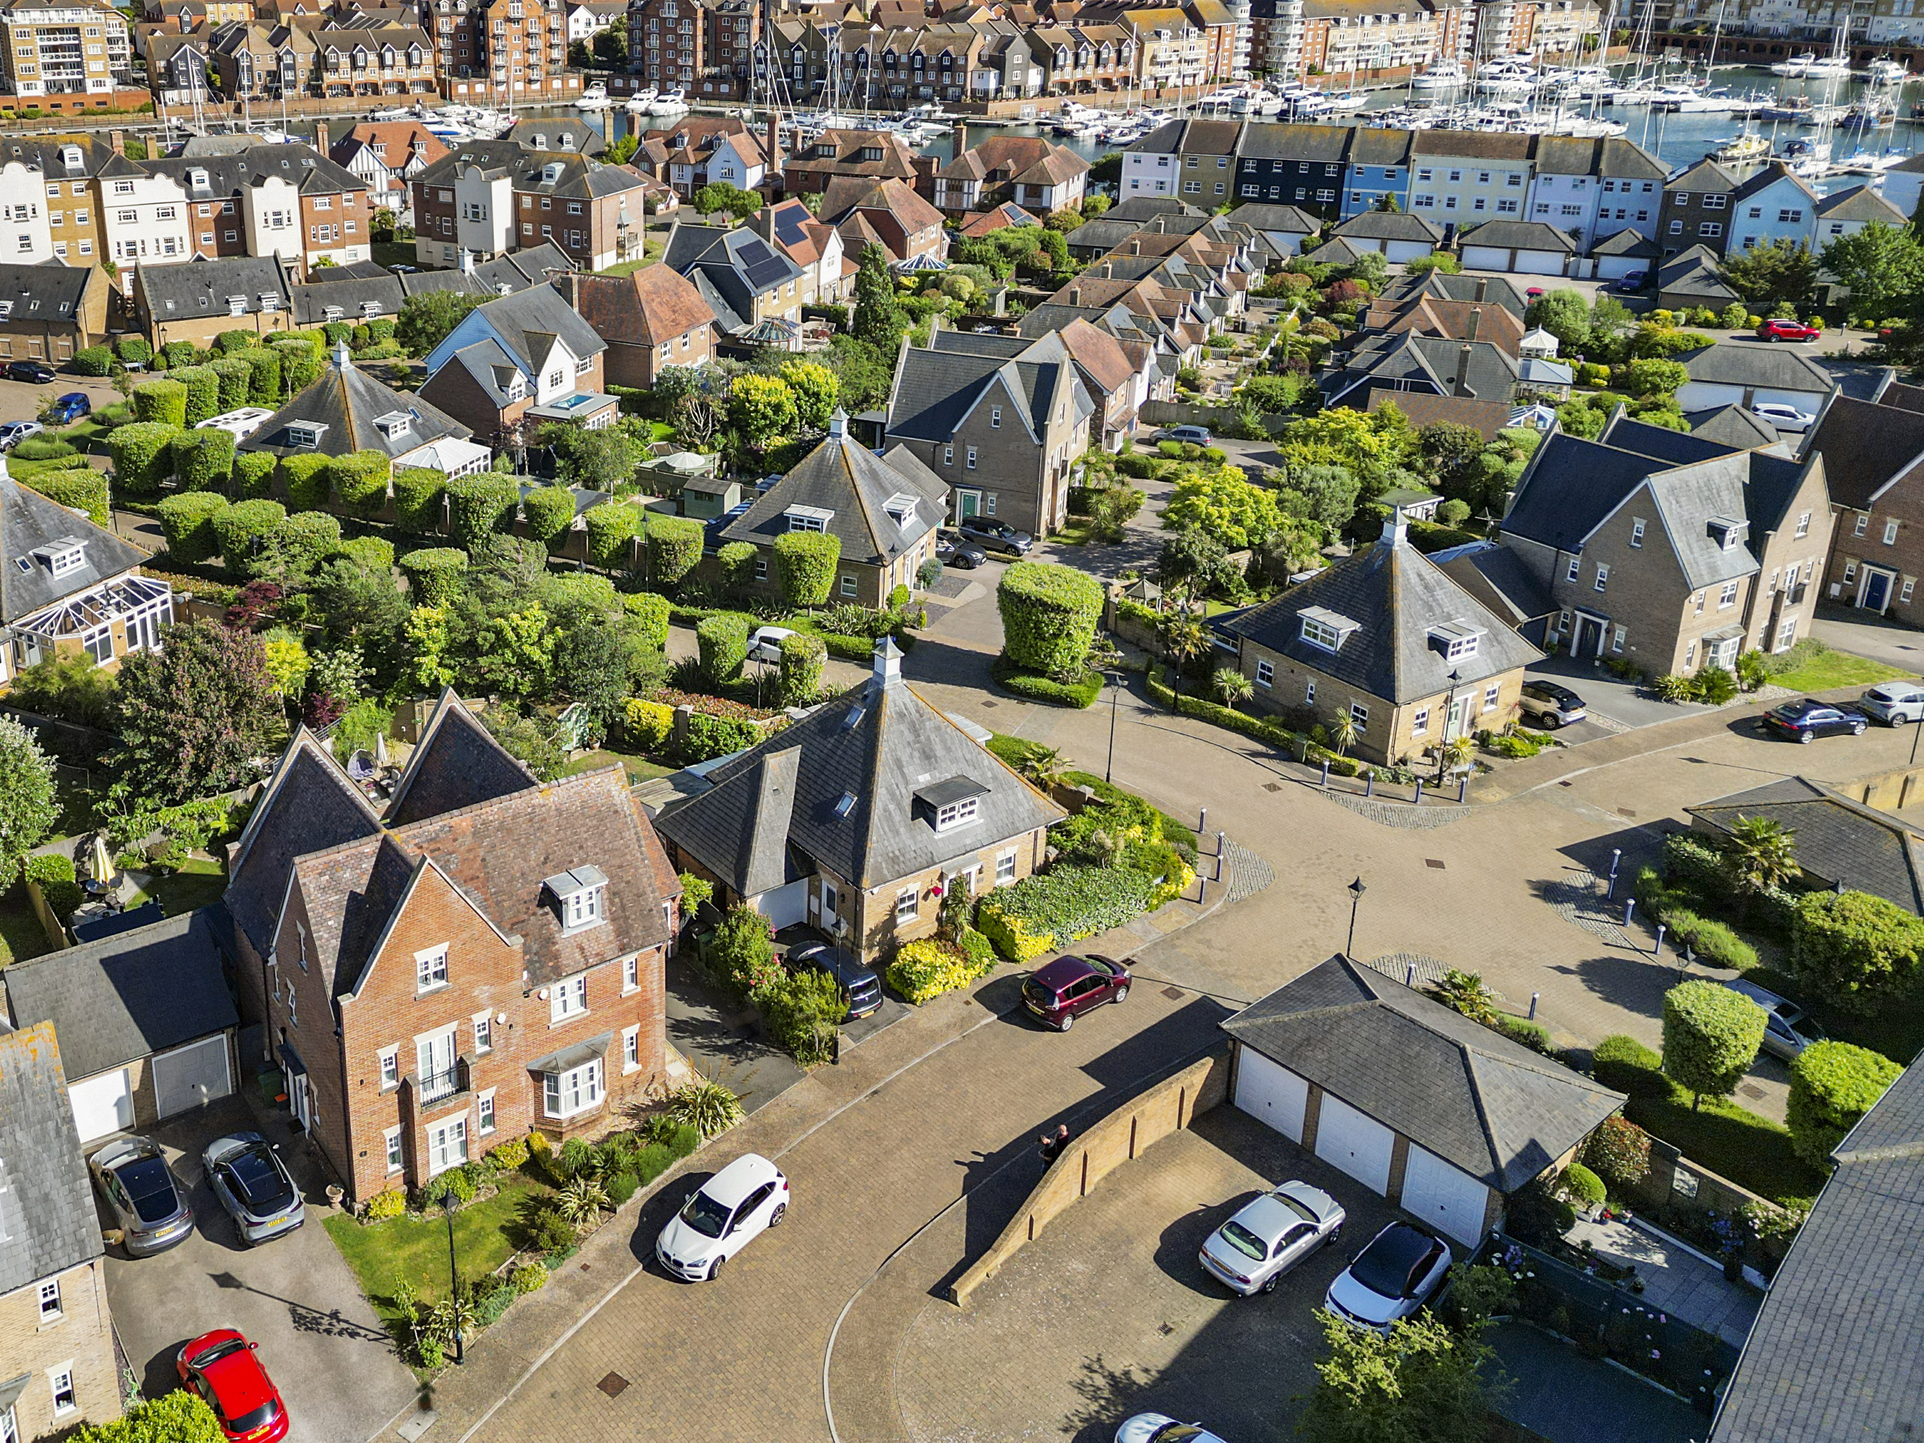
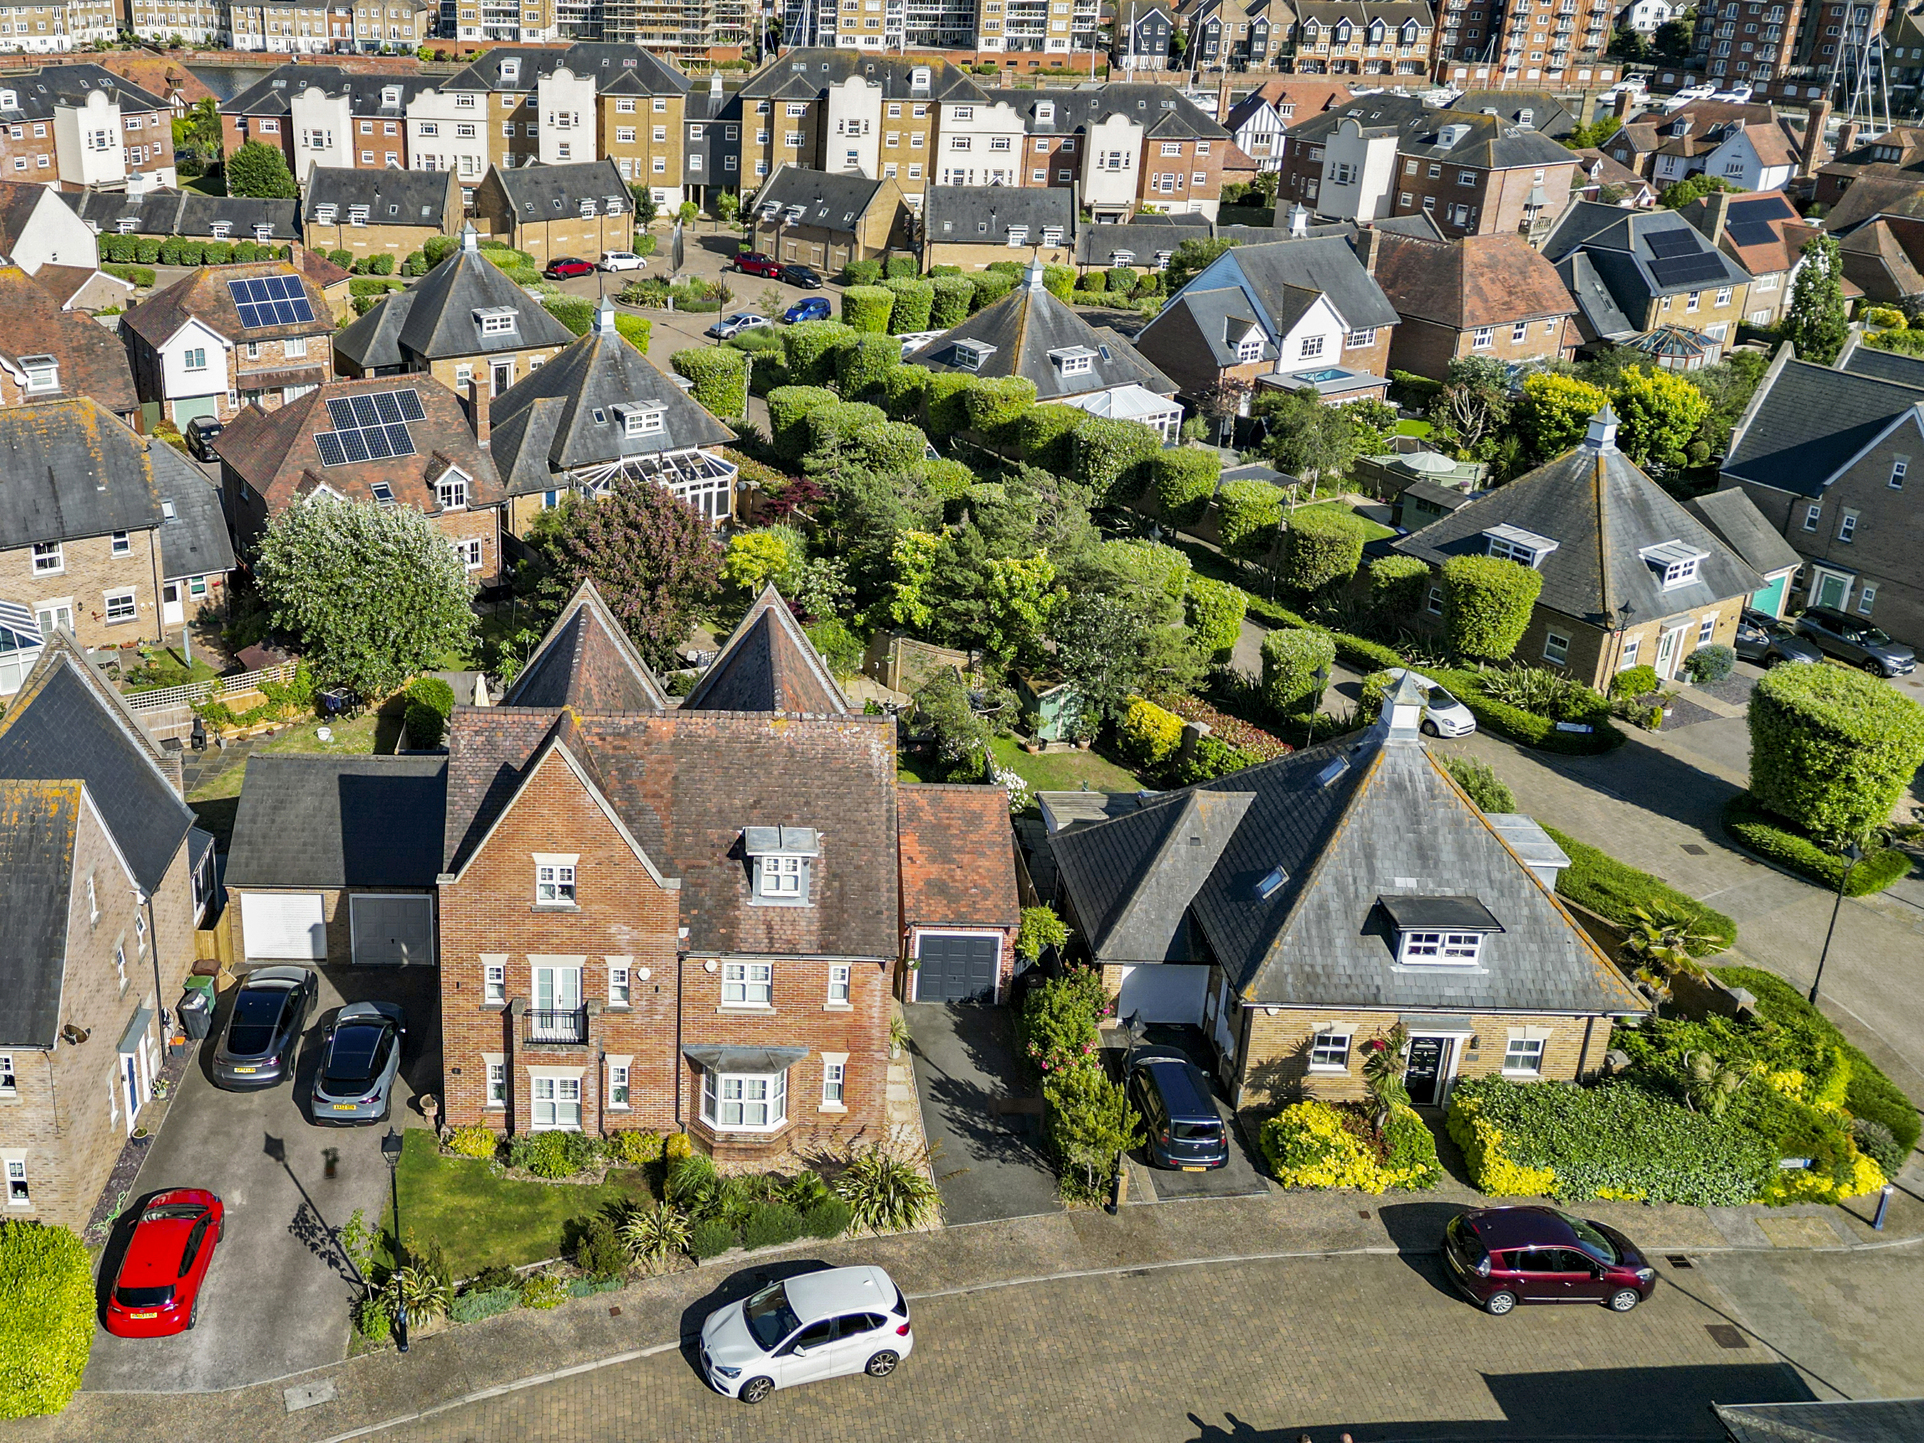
potted tree: present [416,1380,436,1413] -> present [321,1147,339,1178]

